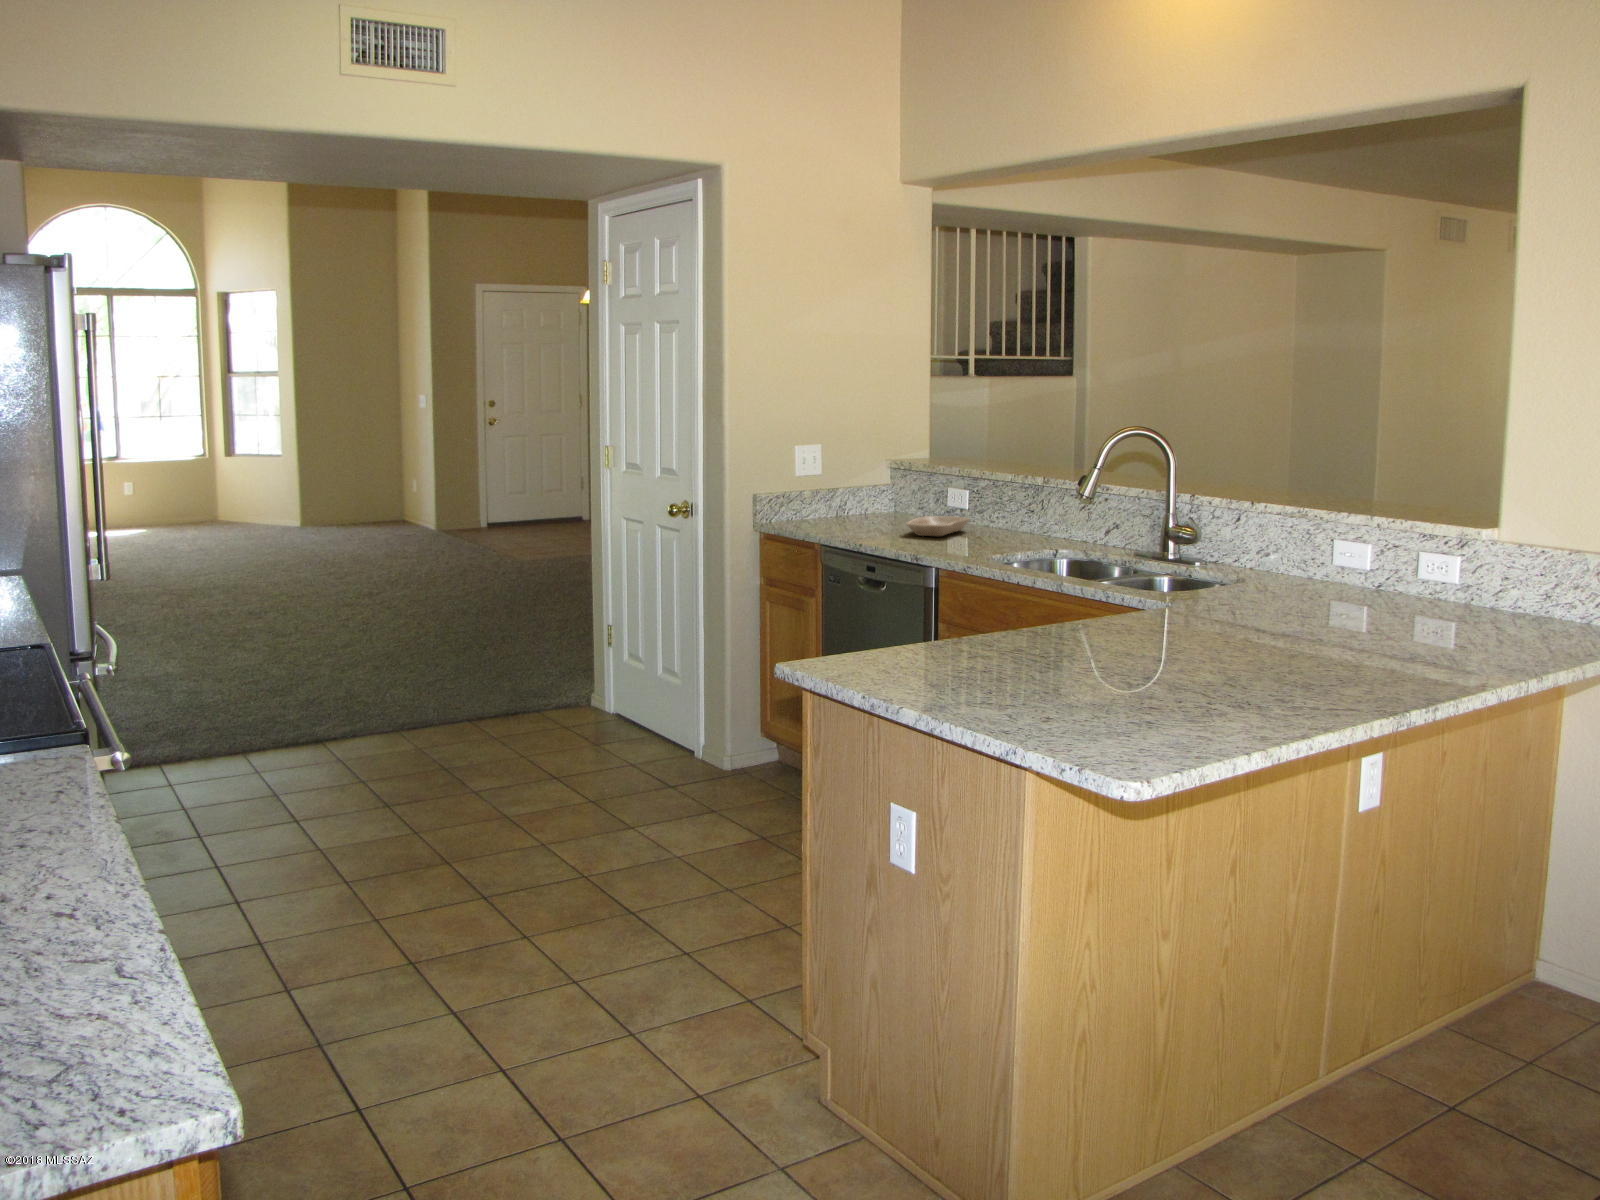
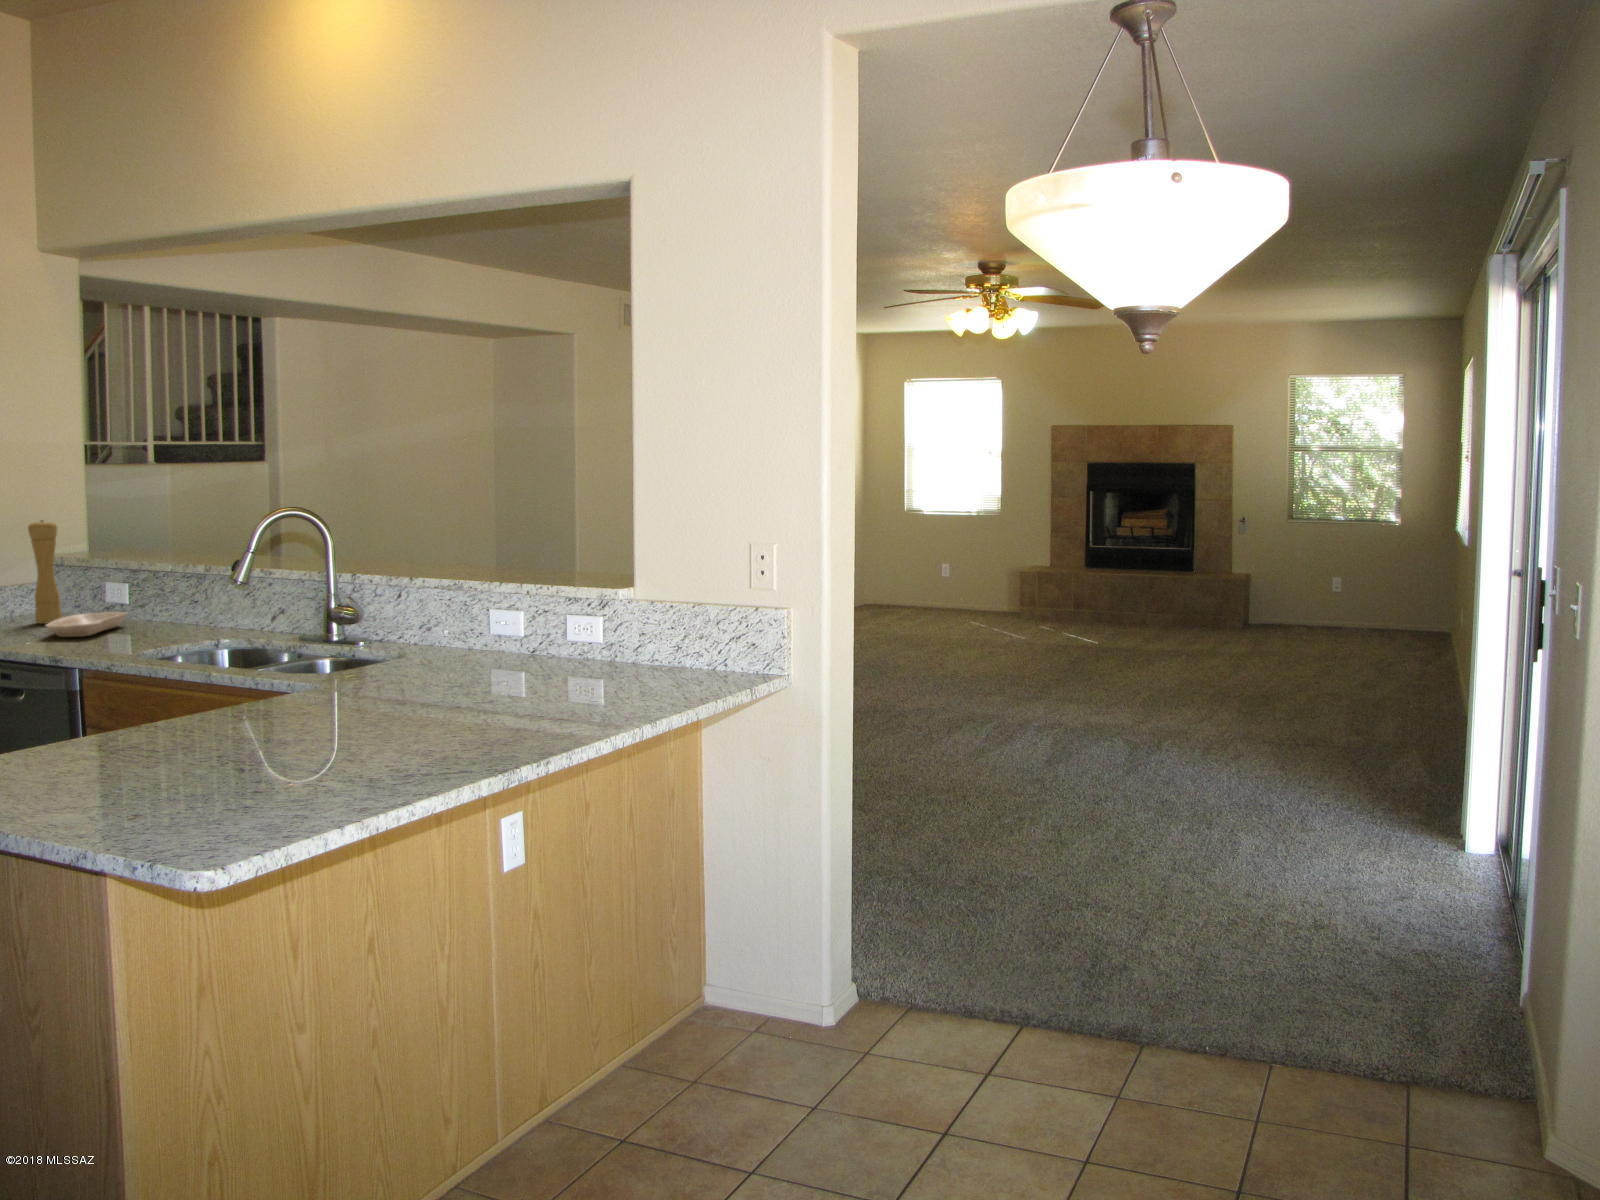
pepper mill: none [889,427,915,523] -> present [28,520,62,624]

